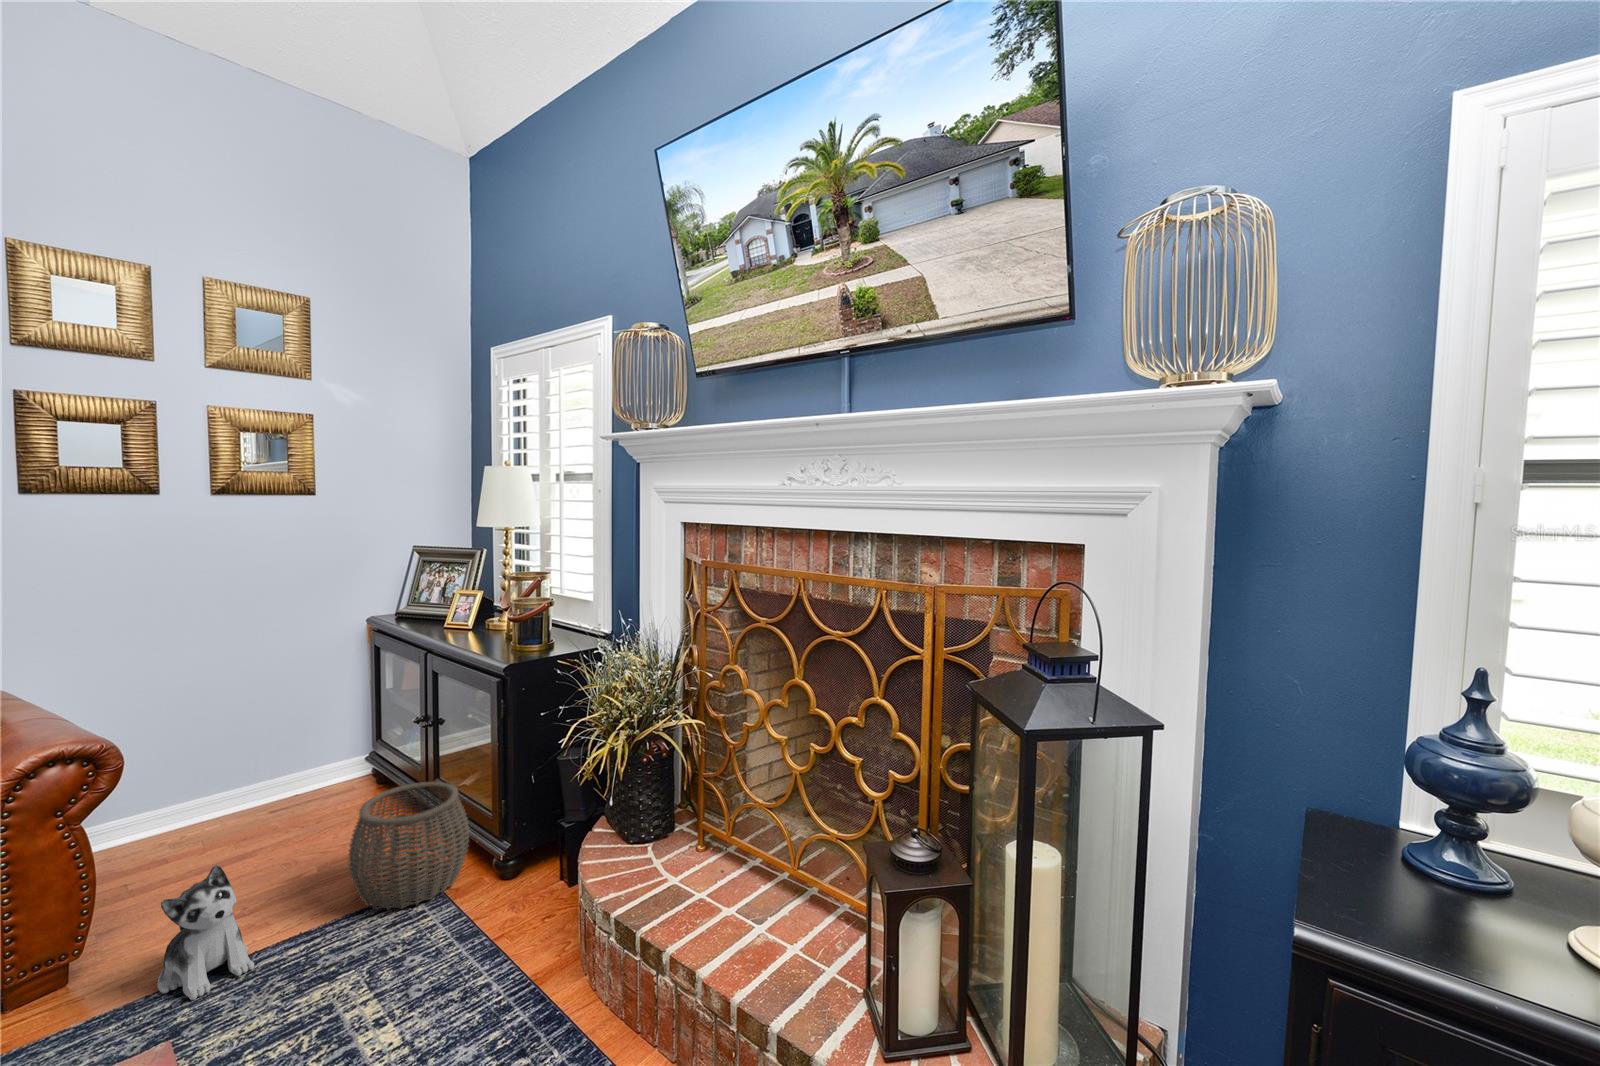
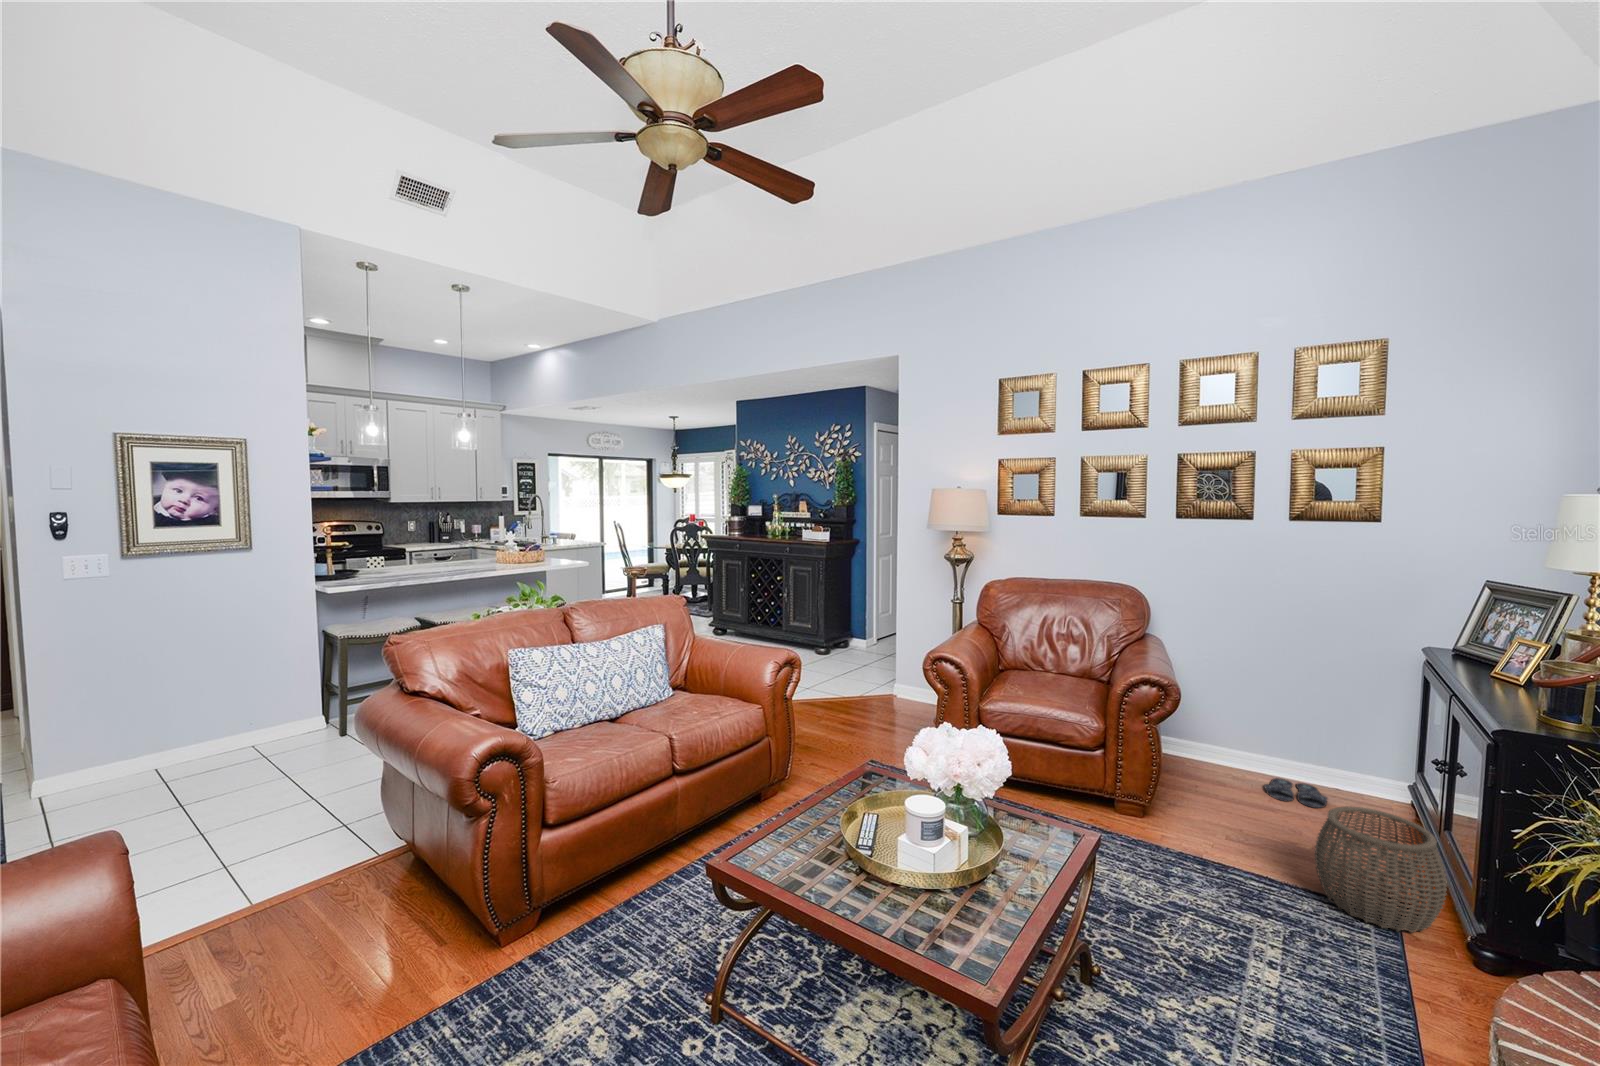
slippers: none [219,804,299,841] -> present [1264,778,1328,808]
plush toy: present [157,865,254,1000] -> none [1175,788,1231,874]

